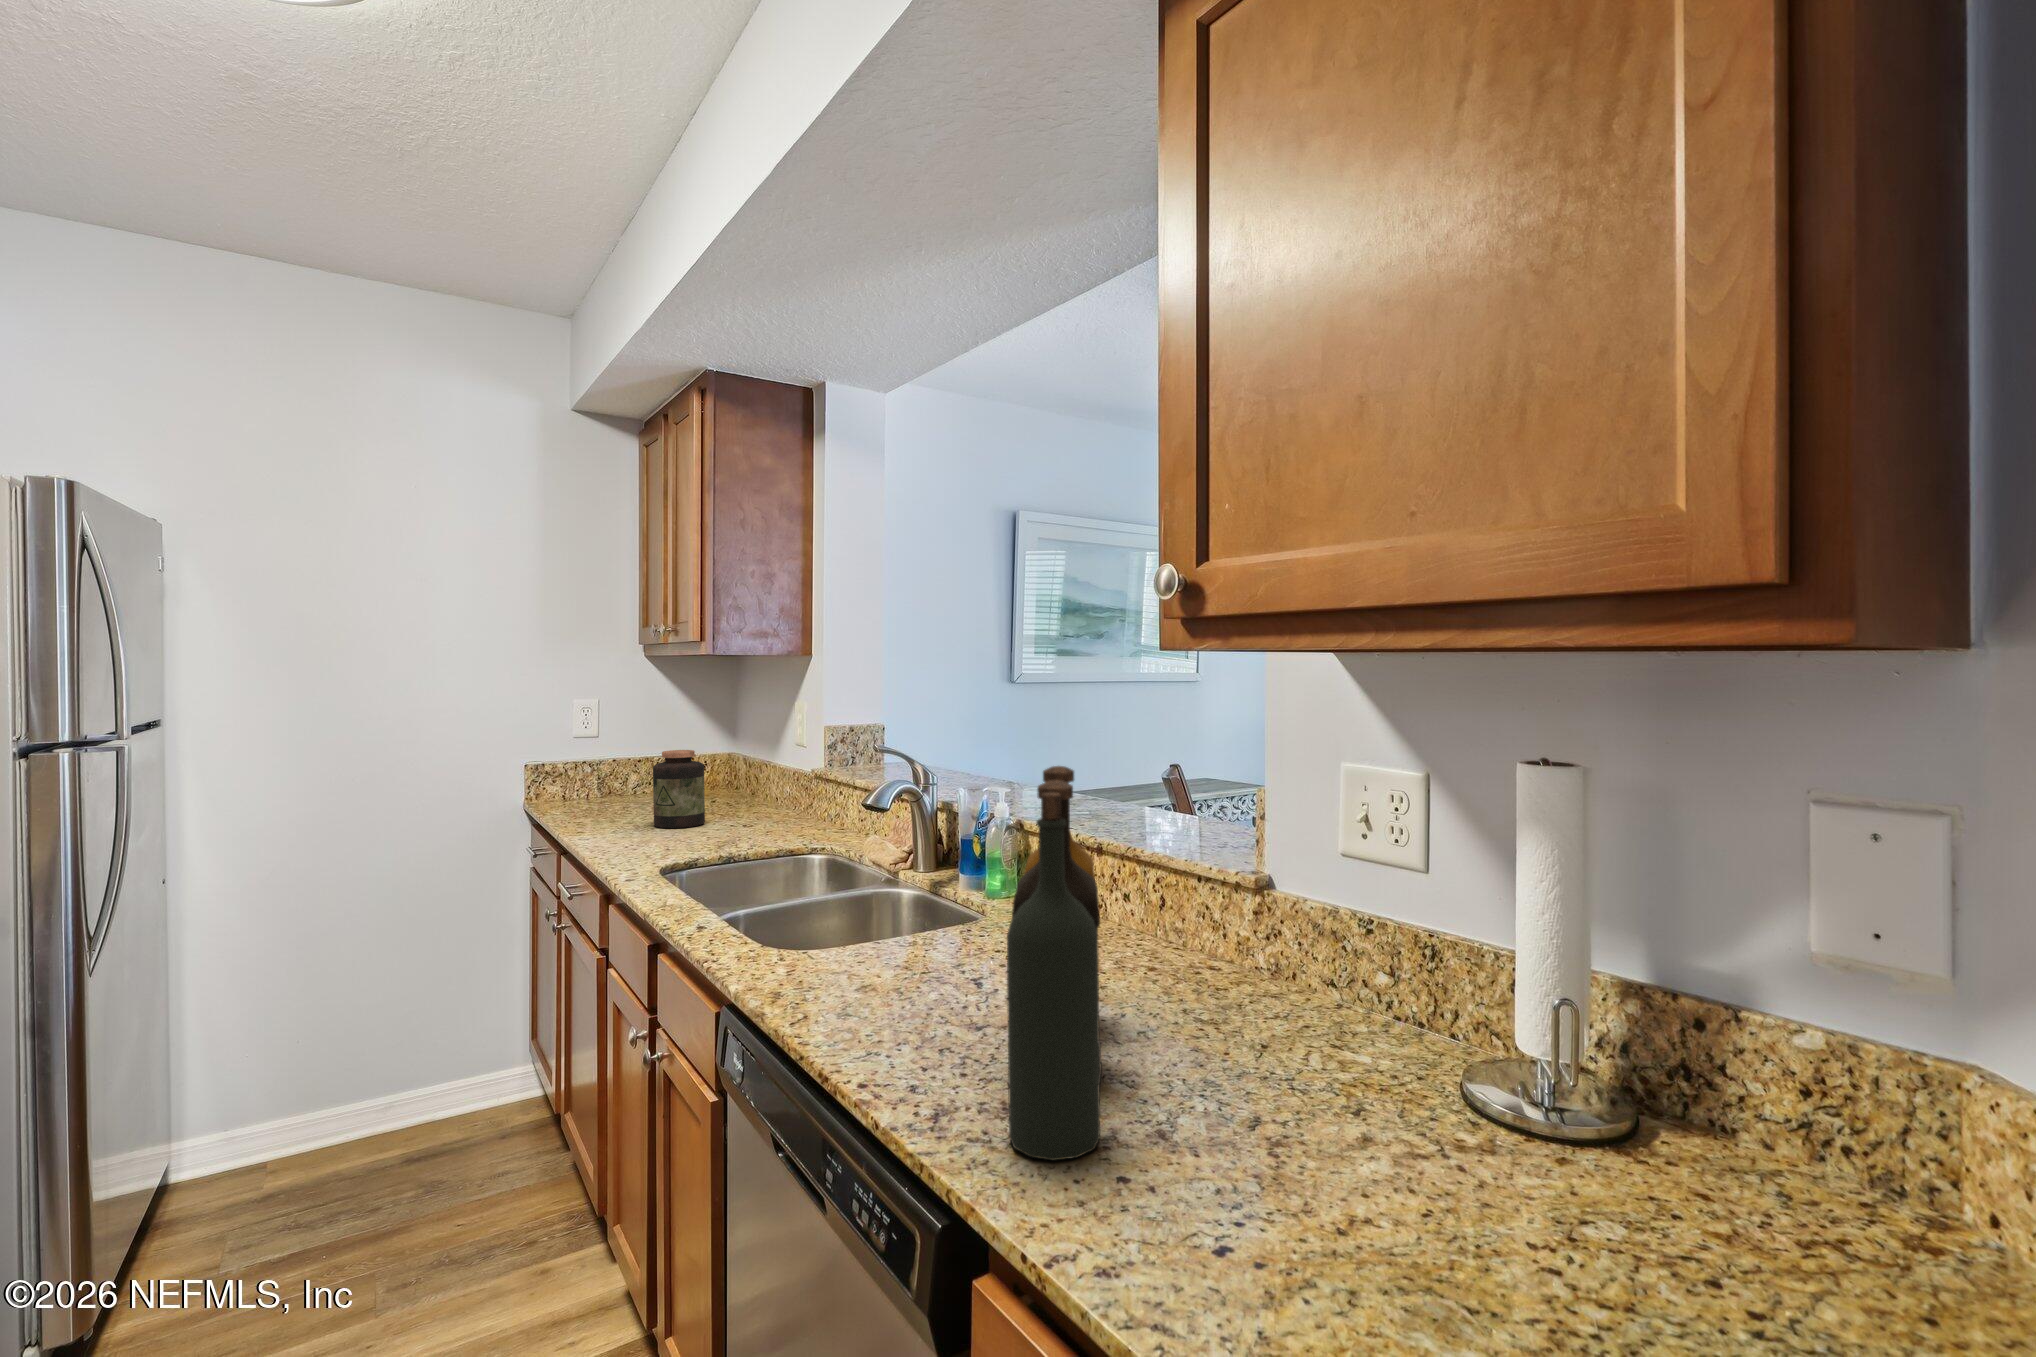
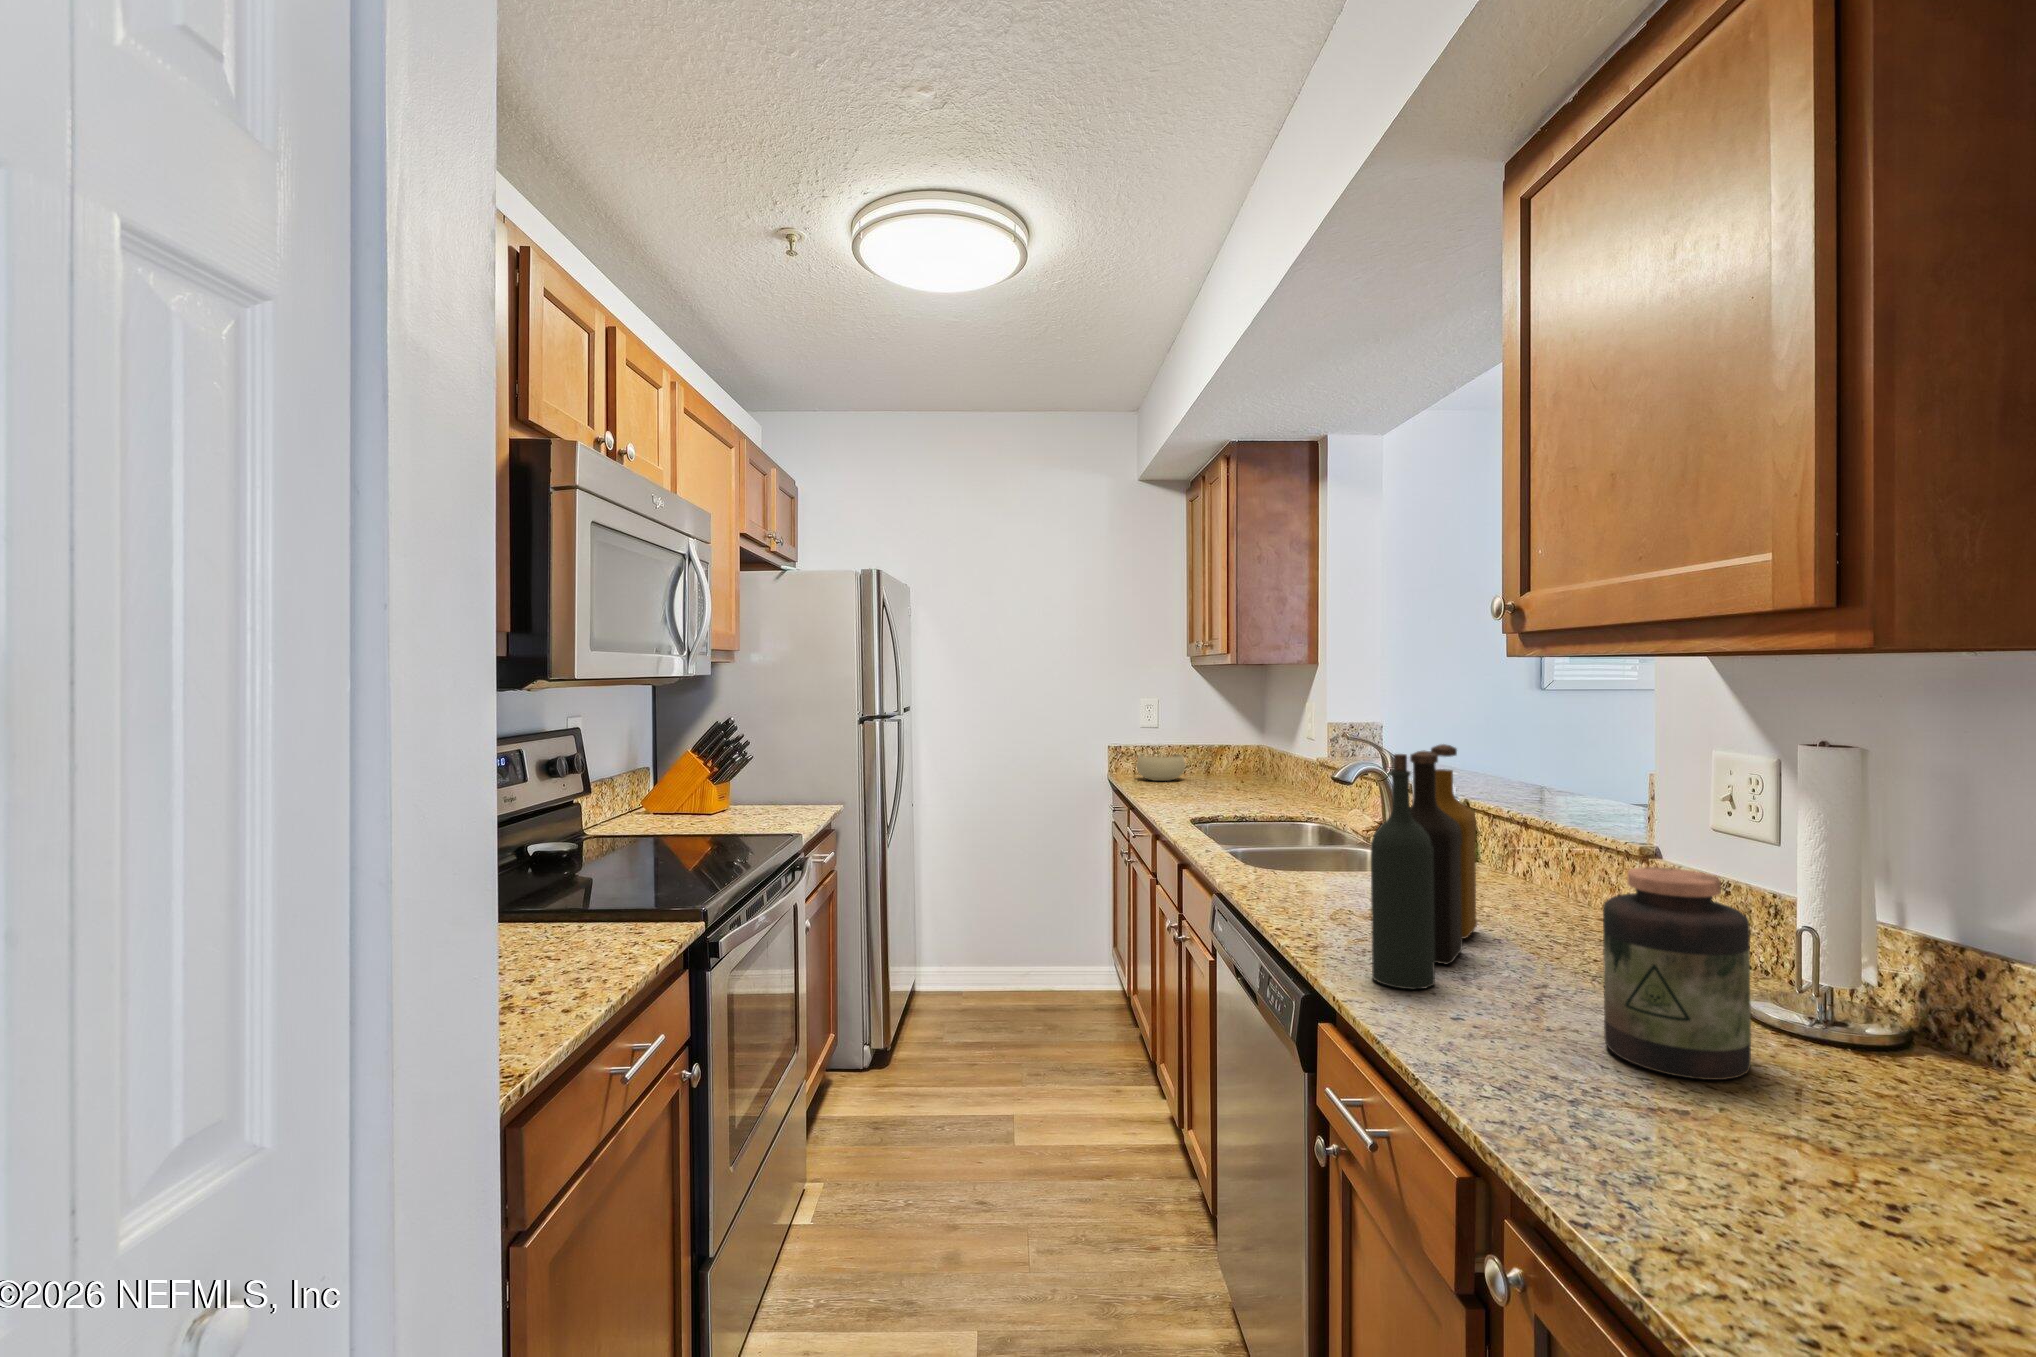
jar: present [653,750,705,828] -> present [1603,867,1751,1080]
bowl: none [567,771,637,809] -> present [1137,754,1185,781]

